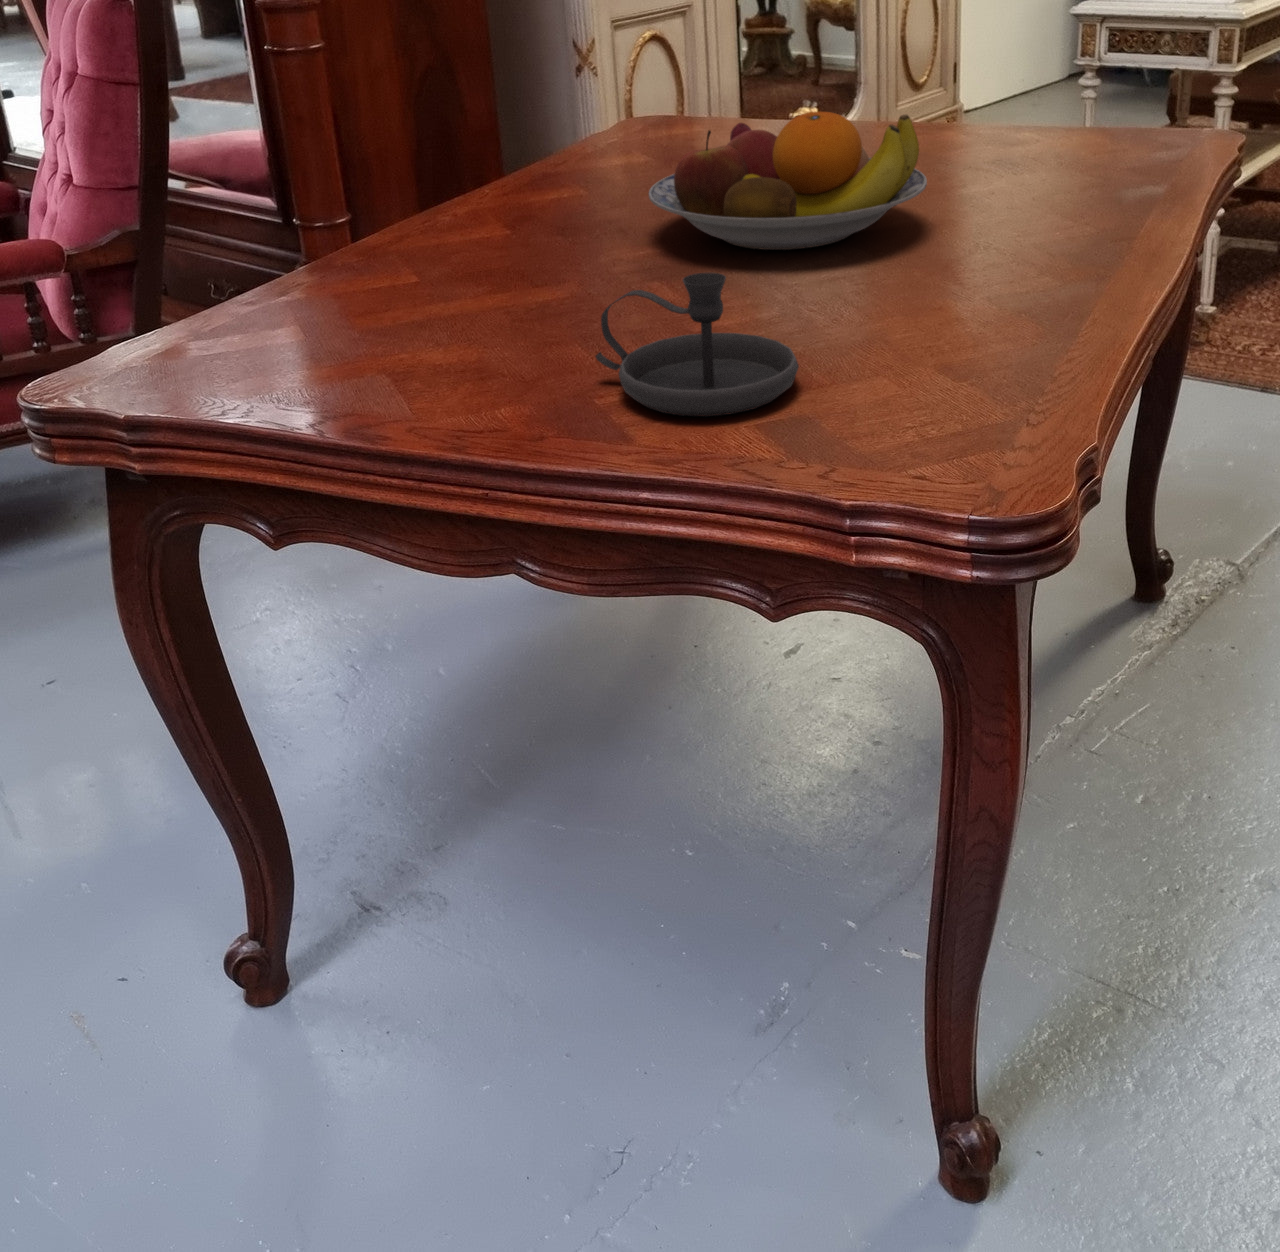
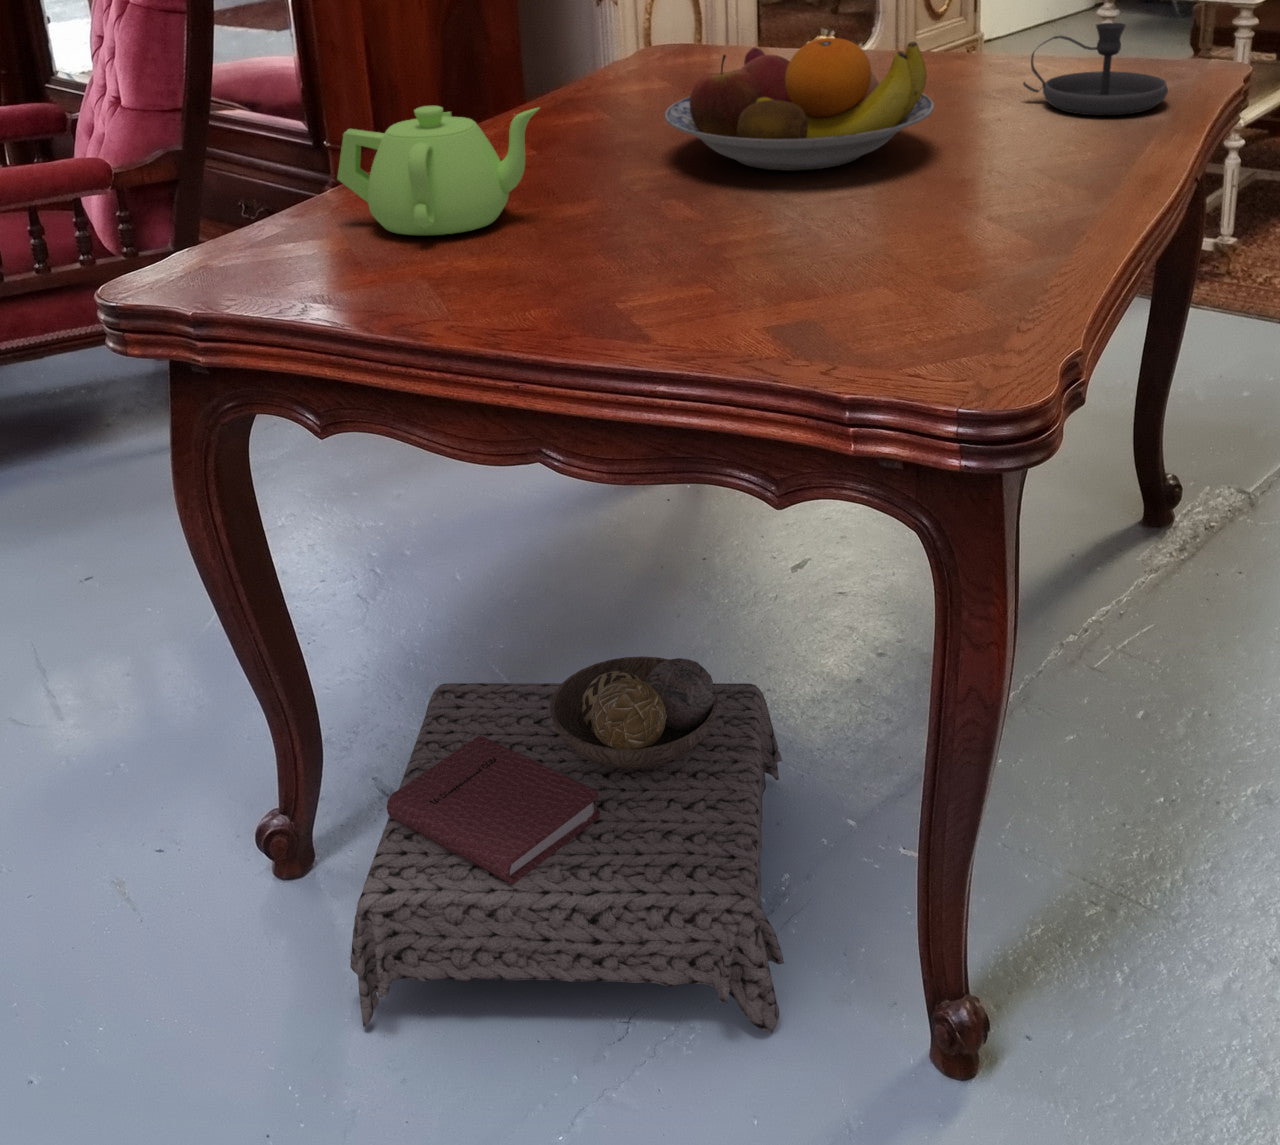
teapot: none [306,188,517,324] -> present [337,106,540,235]
candlestick: present [596,272,799,417] -> present [1023,23,1168,115]
ottoman: none [330,754,783,1158] -> present [350,656,784,1033]

